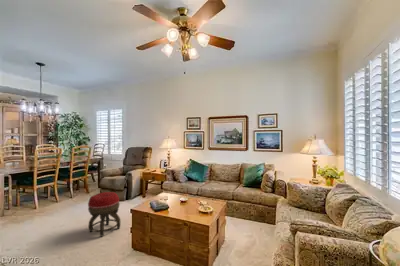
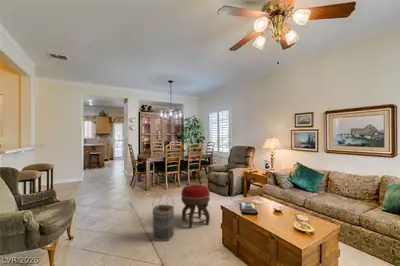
basket: none [61,208,87,259] -> present [153,205,174,241]

